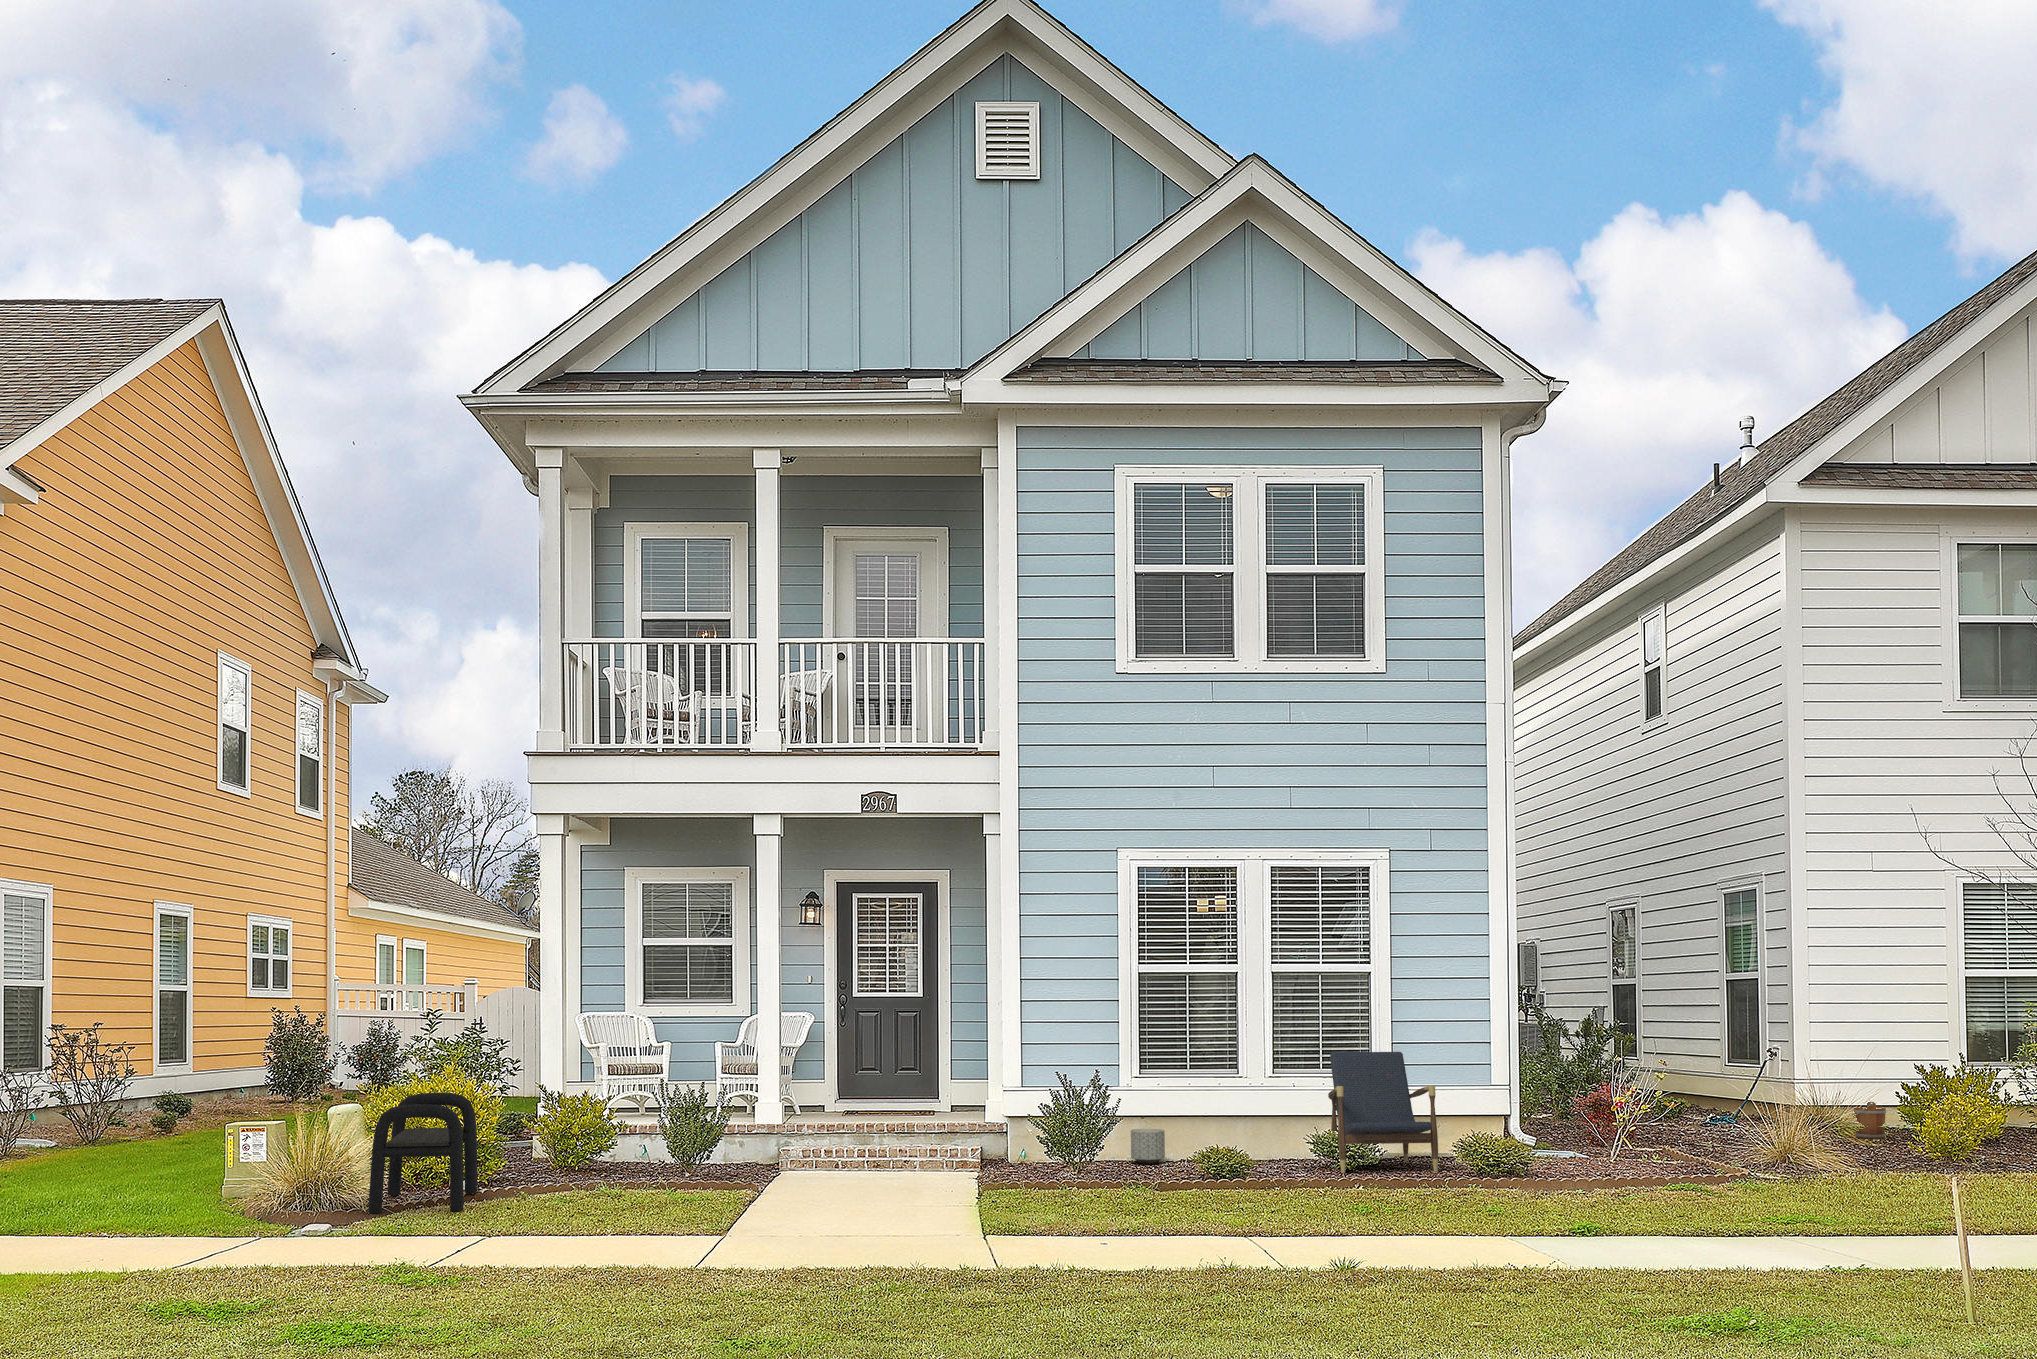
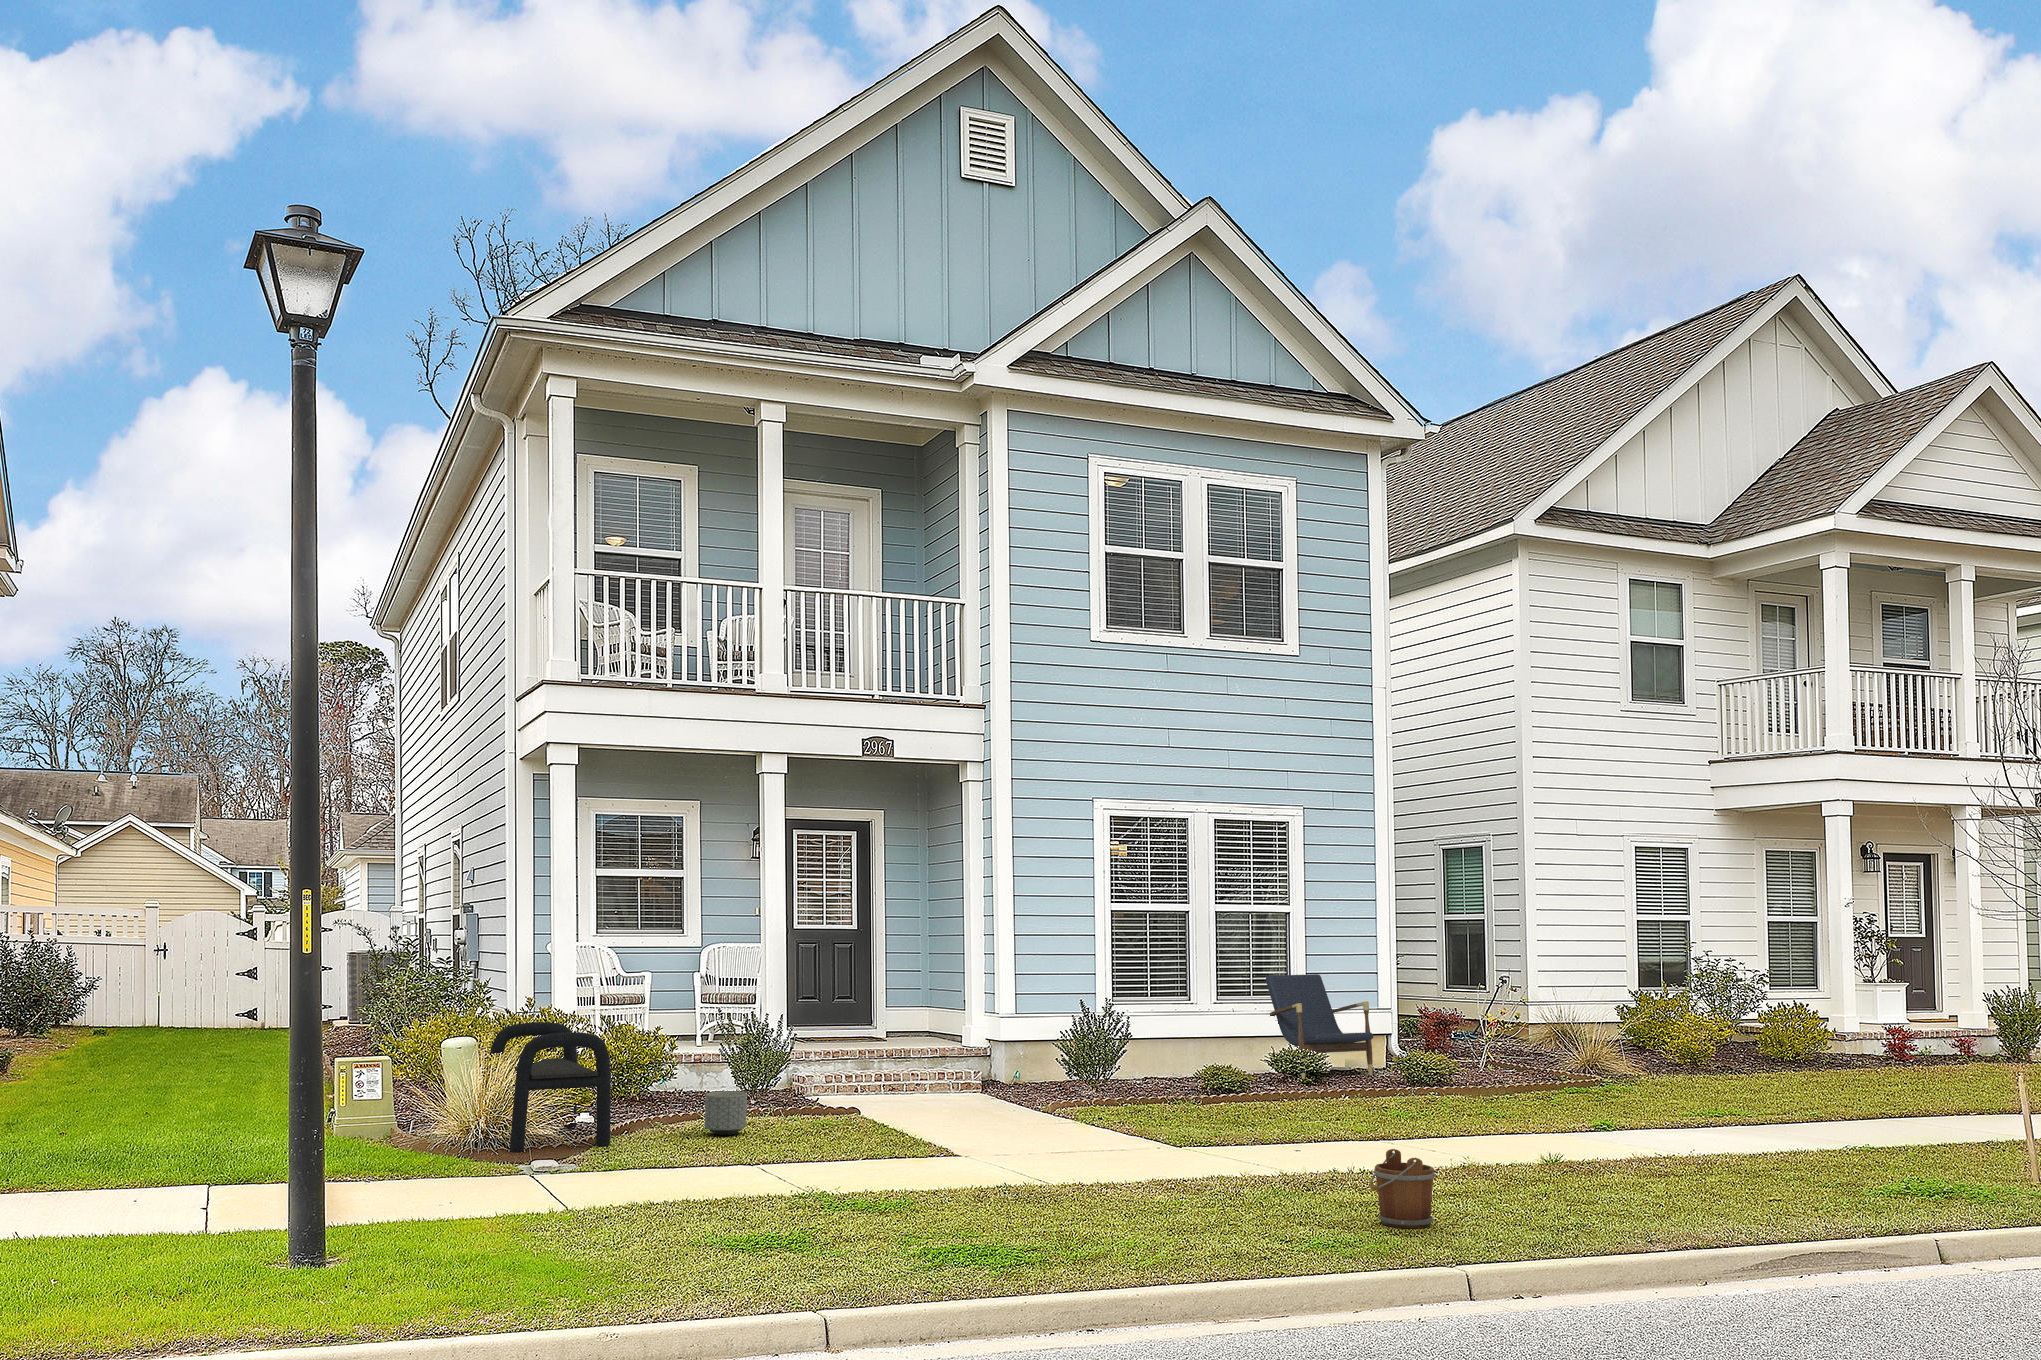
bucket: present [1852,1102,1886,1139] -> present [1369,1149,1436,1228]
planter: present [1131,1128,1165,1164] -> present [705,1091,747,1135]

